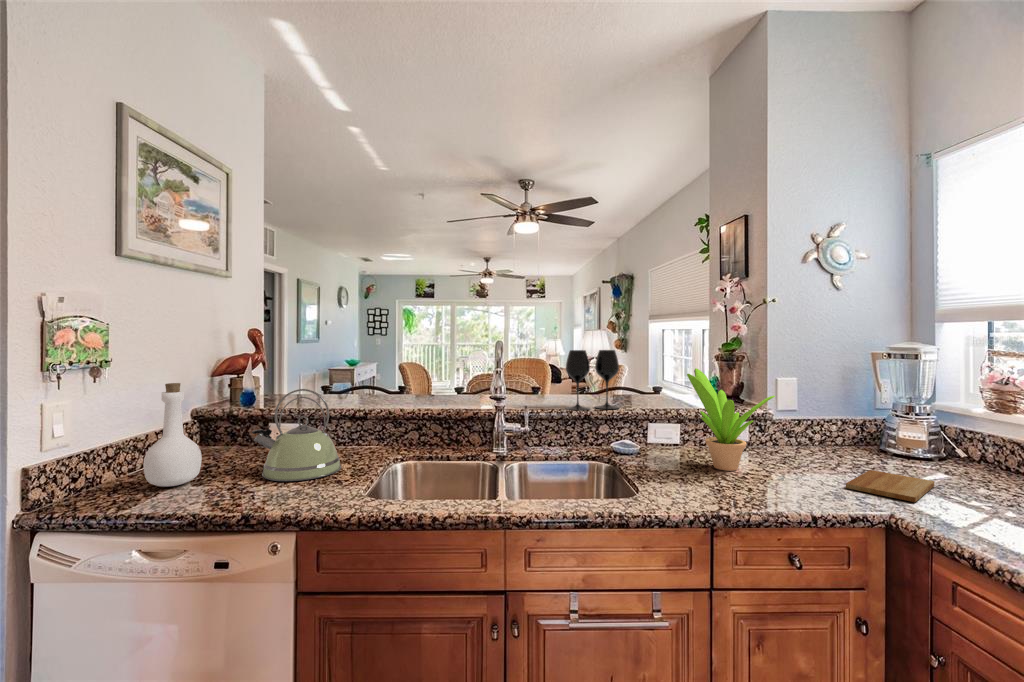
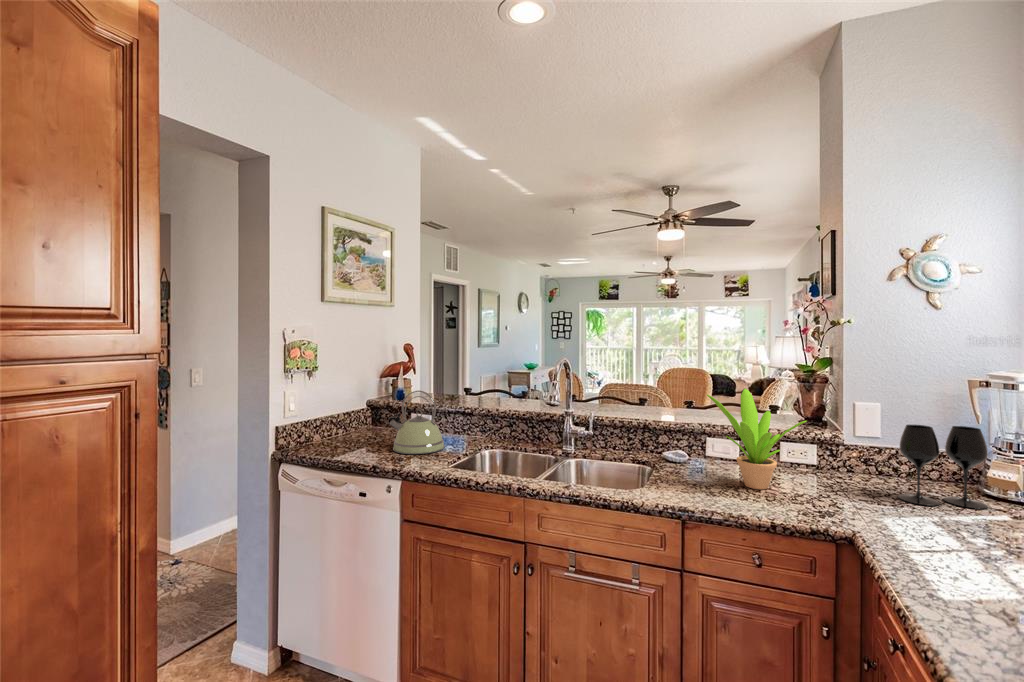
wine glass: present [566,350,619,410] -> present [898,424,988,509]
bottle: present [143,383,202,487] -> none [328,383,359,449]
cutting board: present [846,470,935,502] -> none [862,508,986,543]

